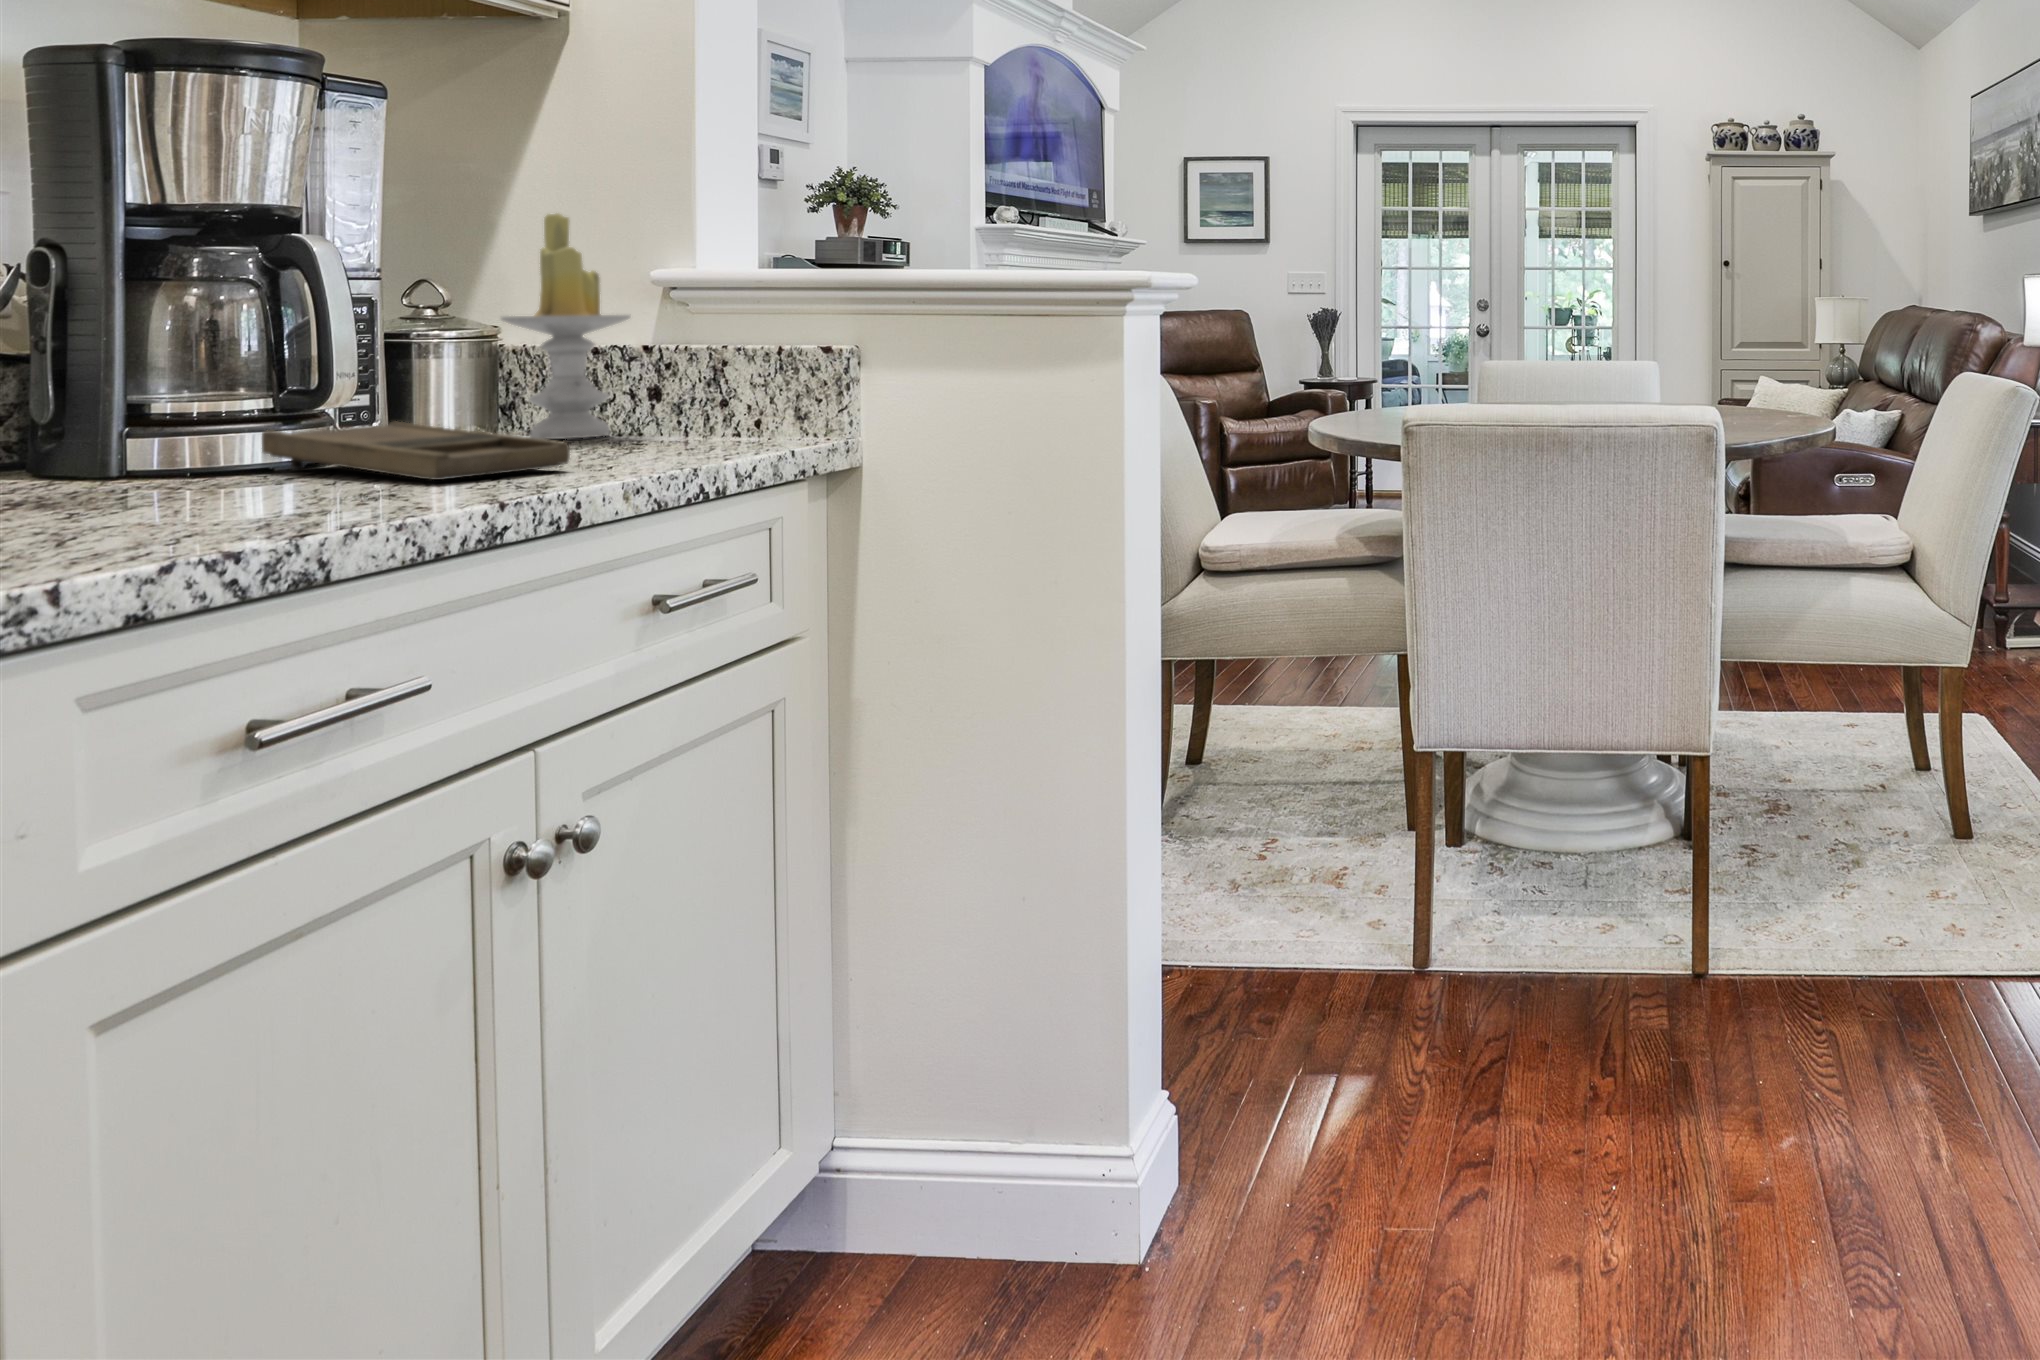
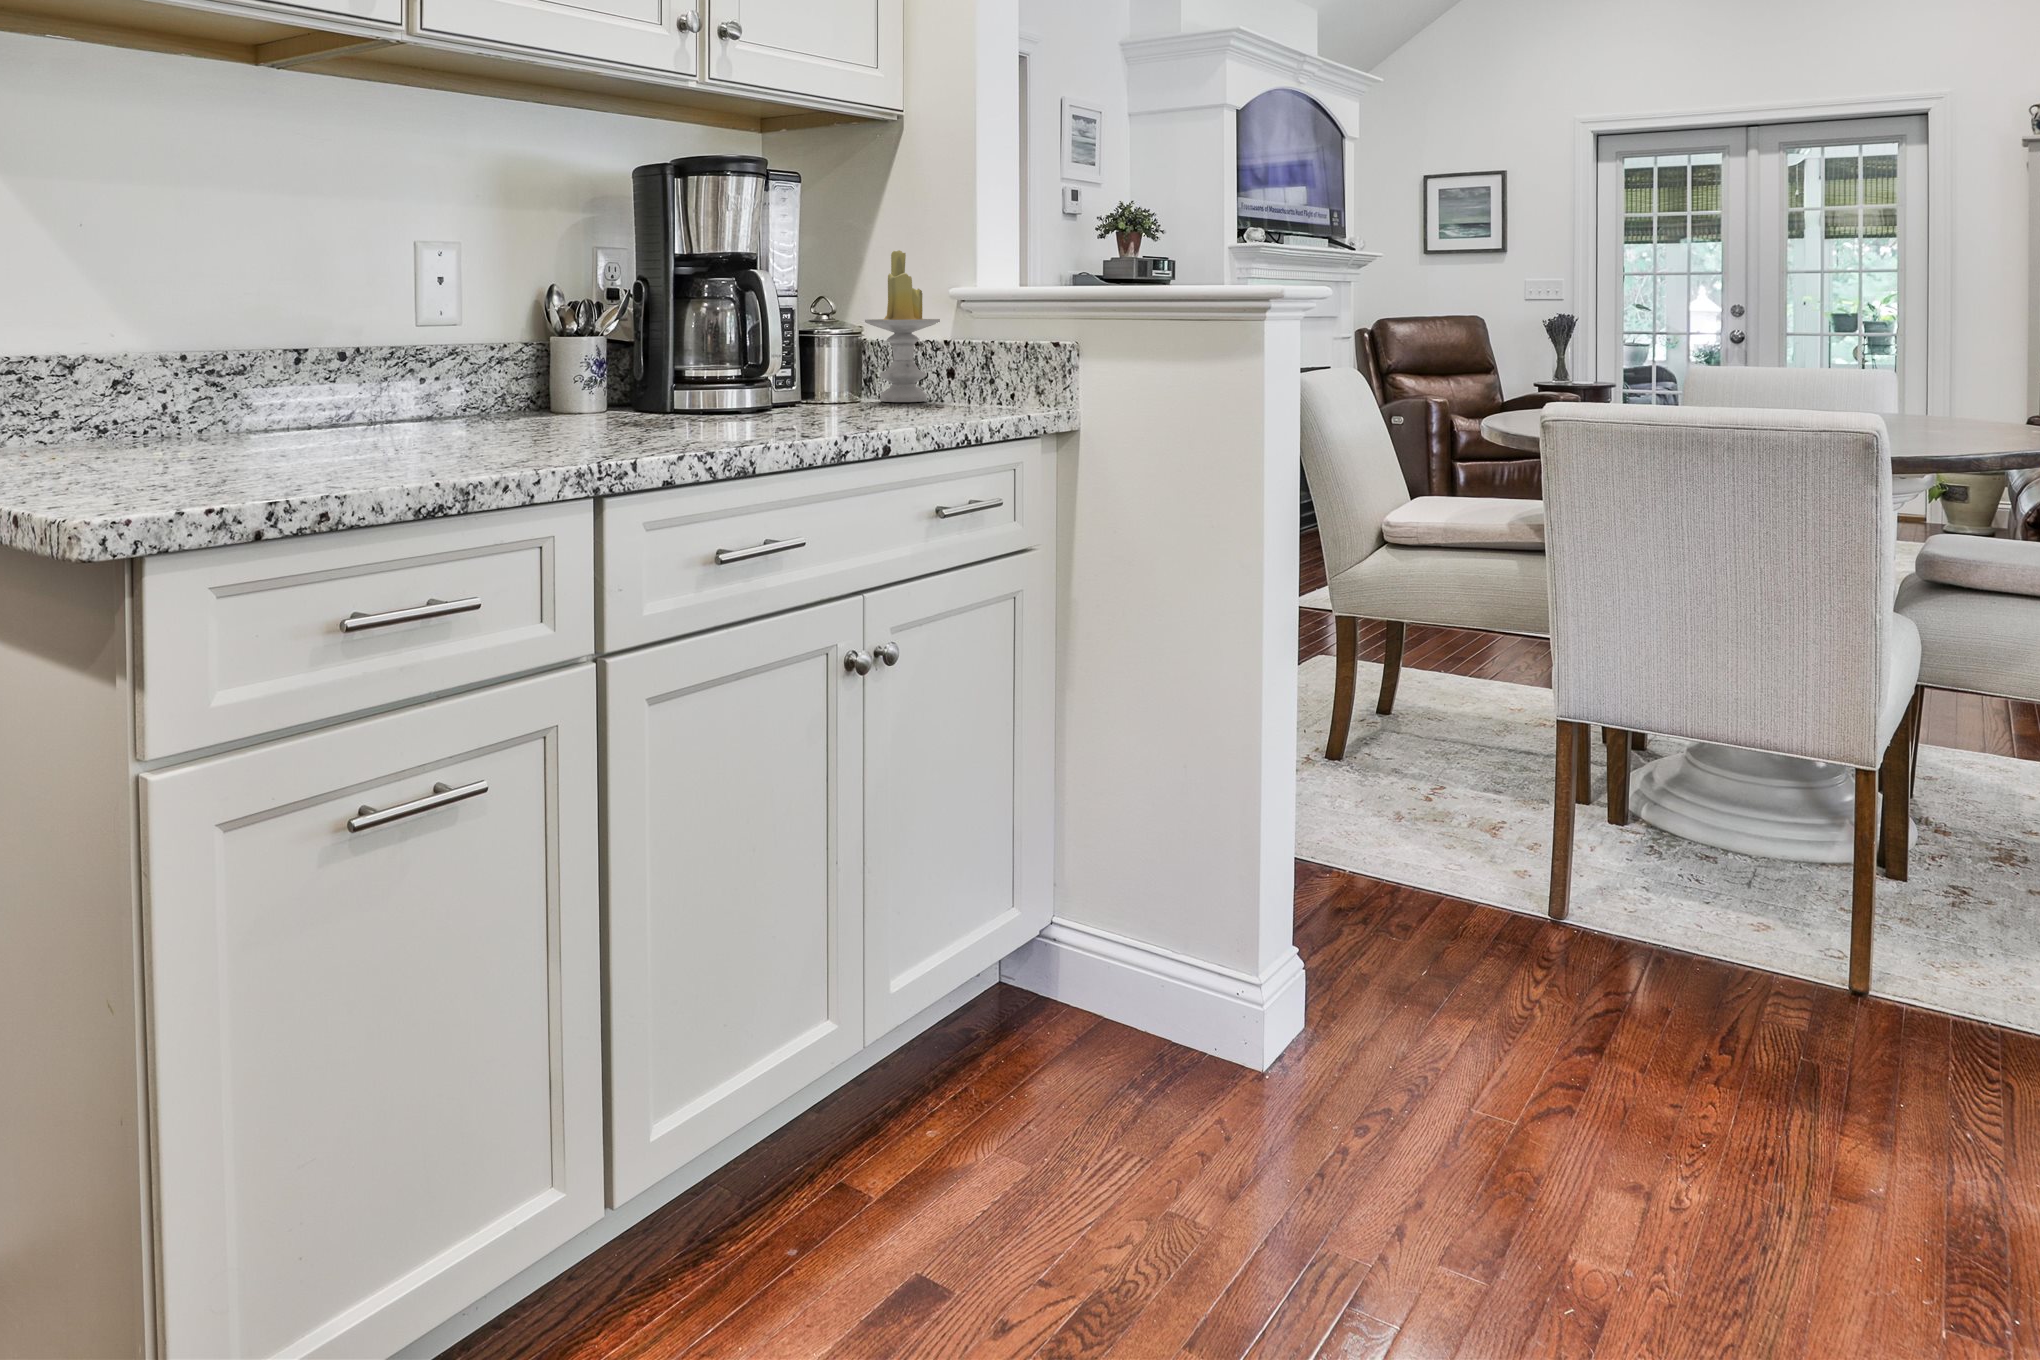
tray: present [262,422,570,480] -> none [736,386,891,423]

